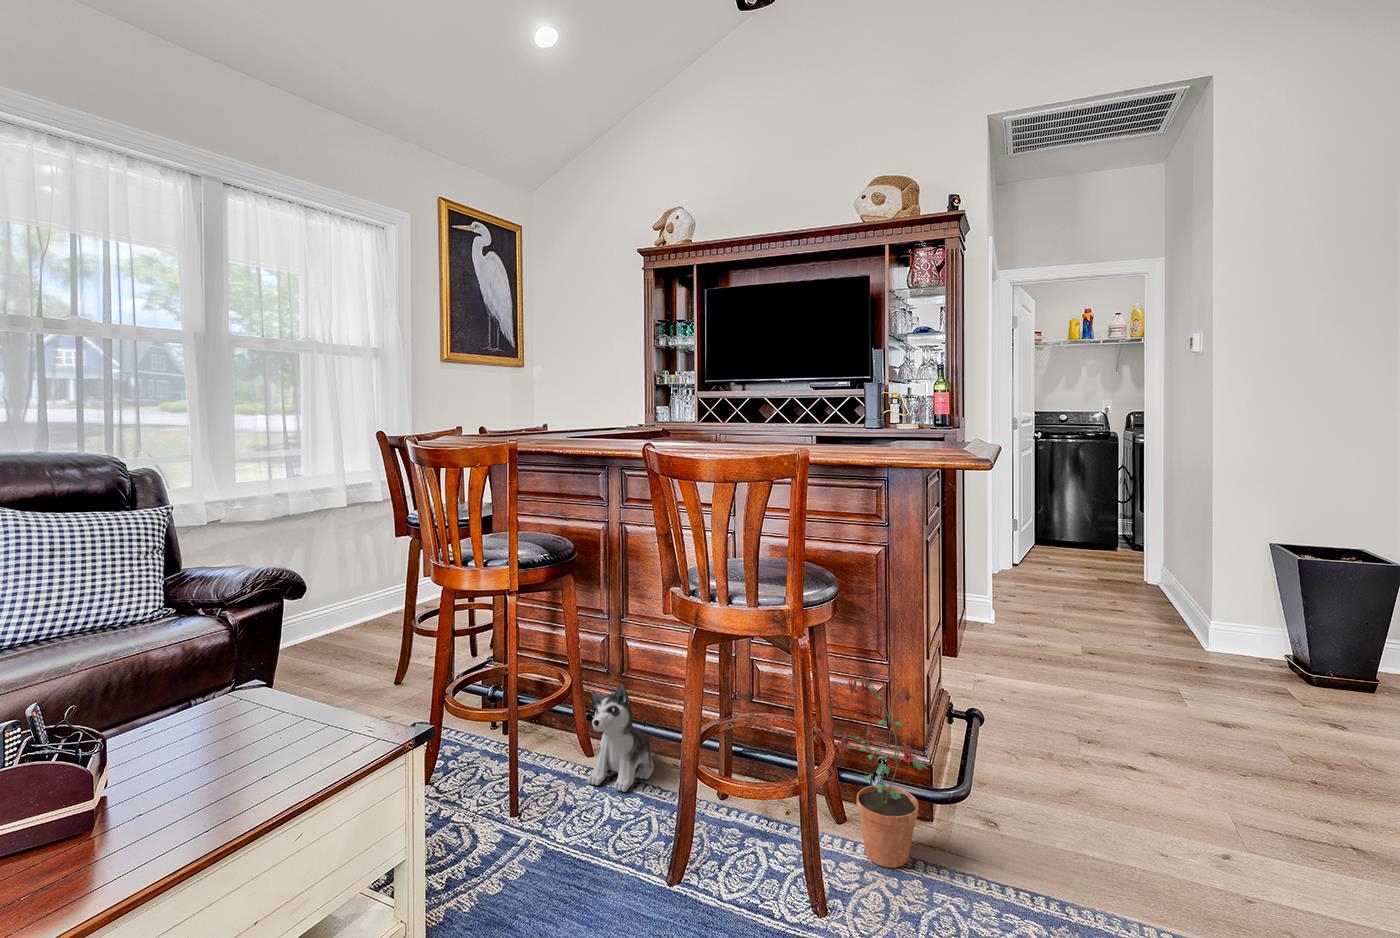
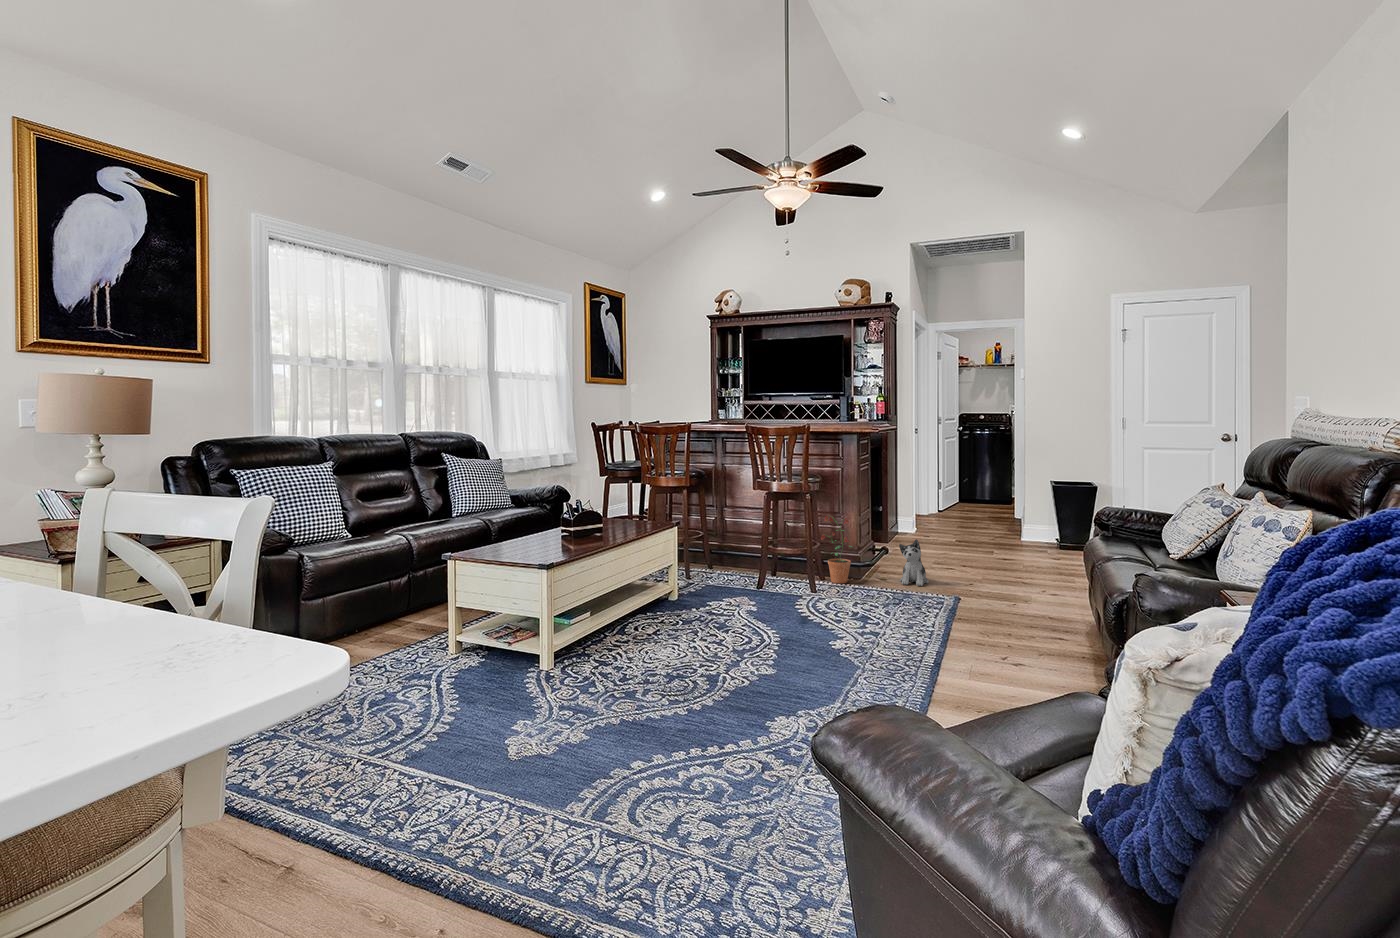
plush toy: present [588,684,654,792] -> present [899,539,928,586]

